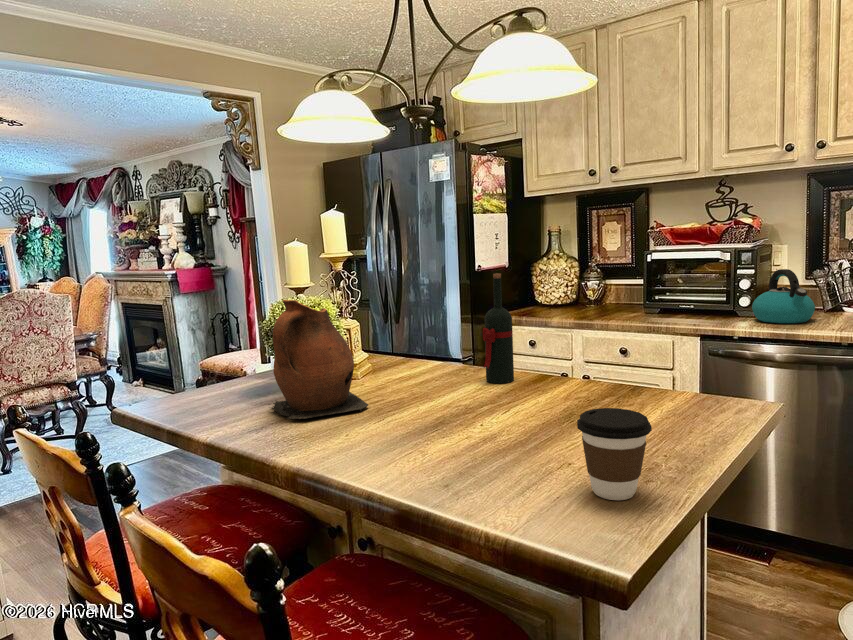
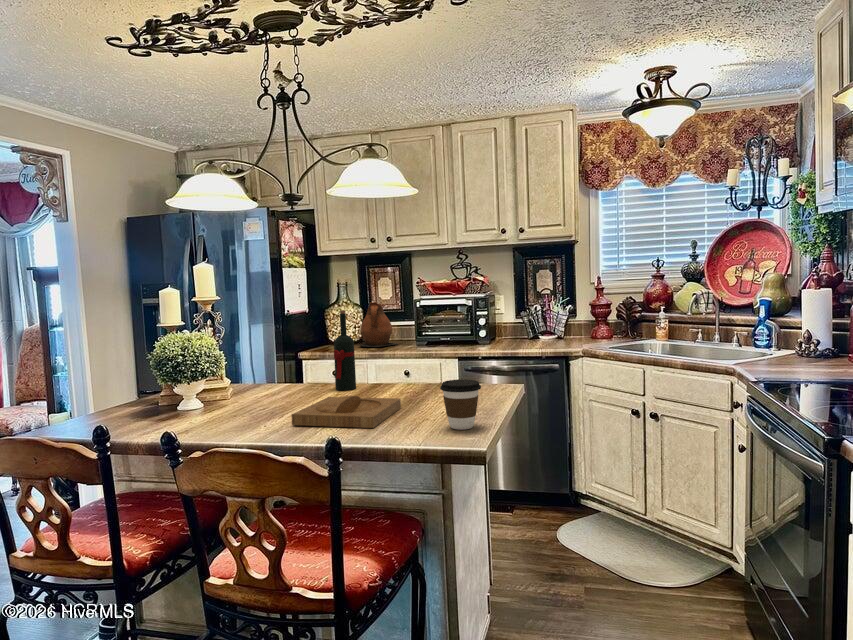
kettle: present [752,269,815,323] -> none [488,310,525,346]
ceramic pitcher: present [269,300,368,419] -> present [360,302,398,347]
tray: none [377,398,546,467] -> present [291,396,401,428]

